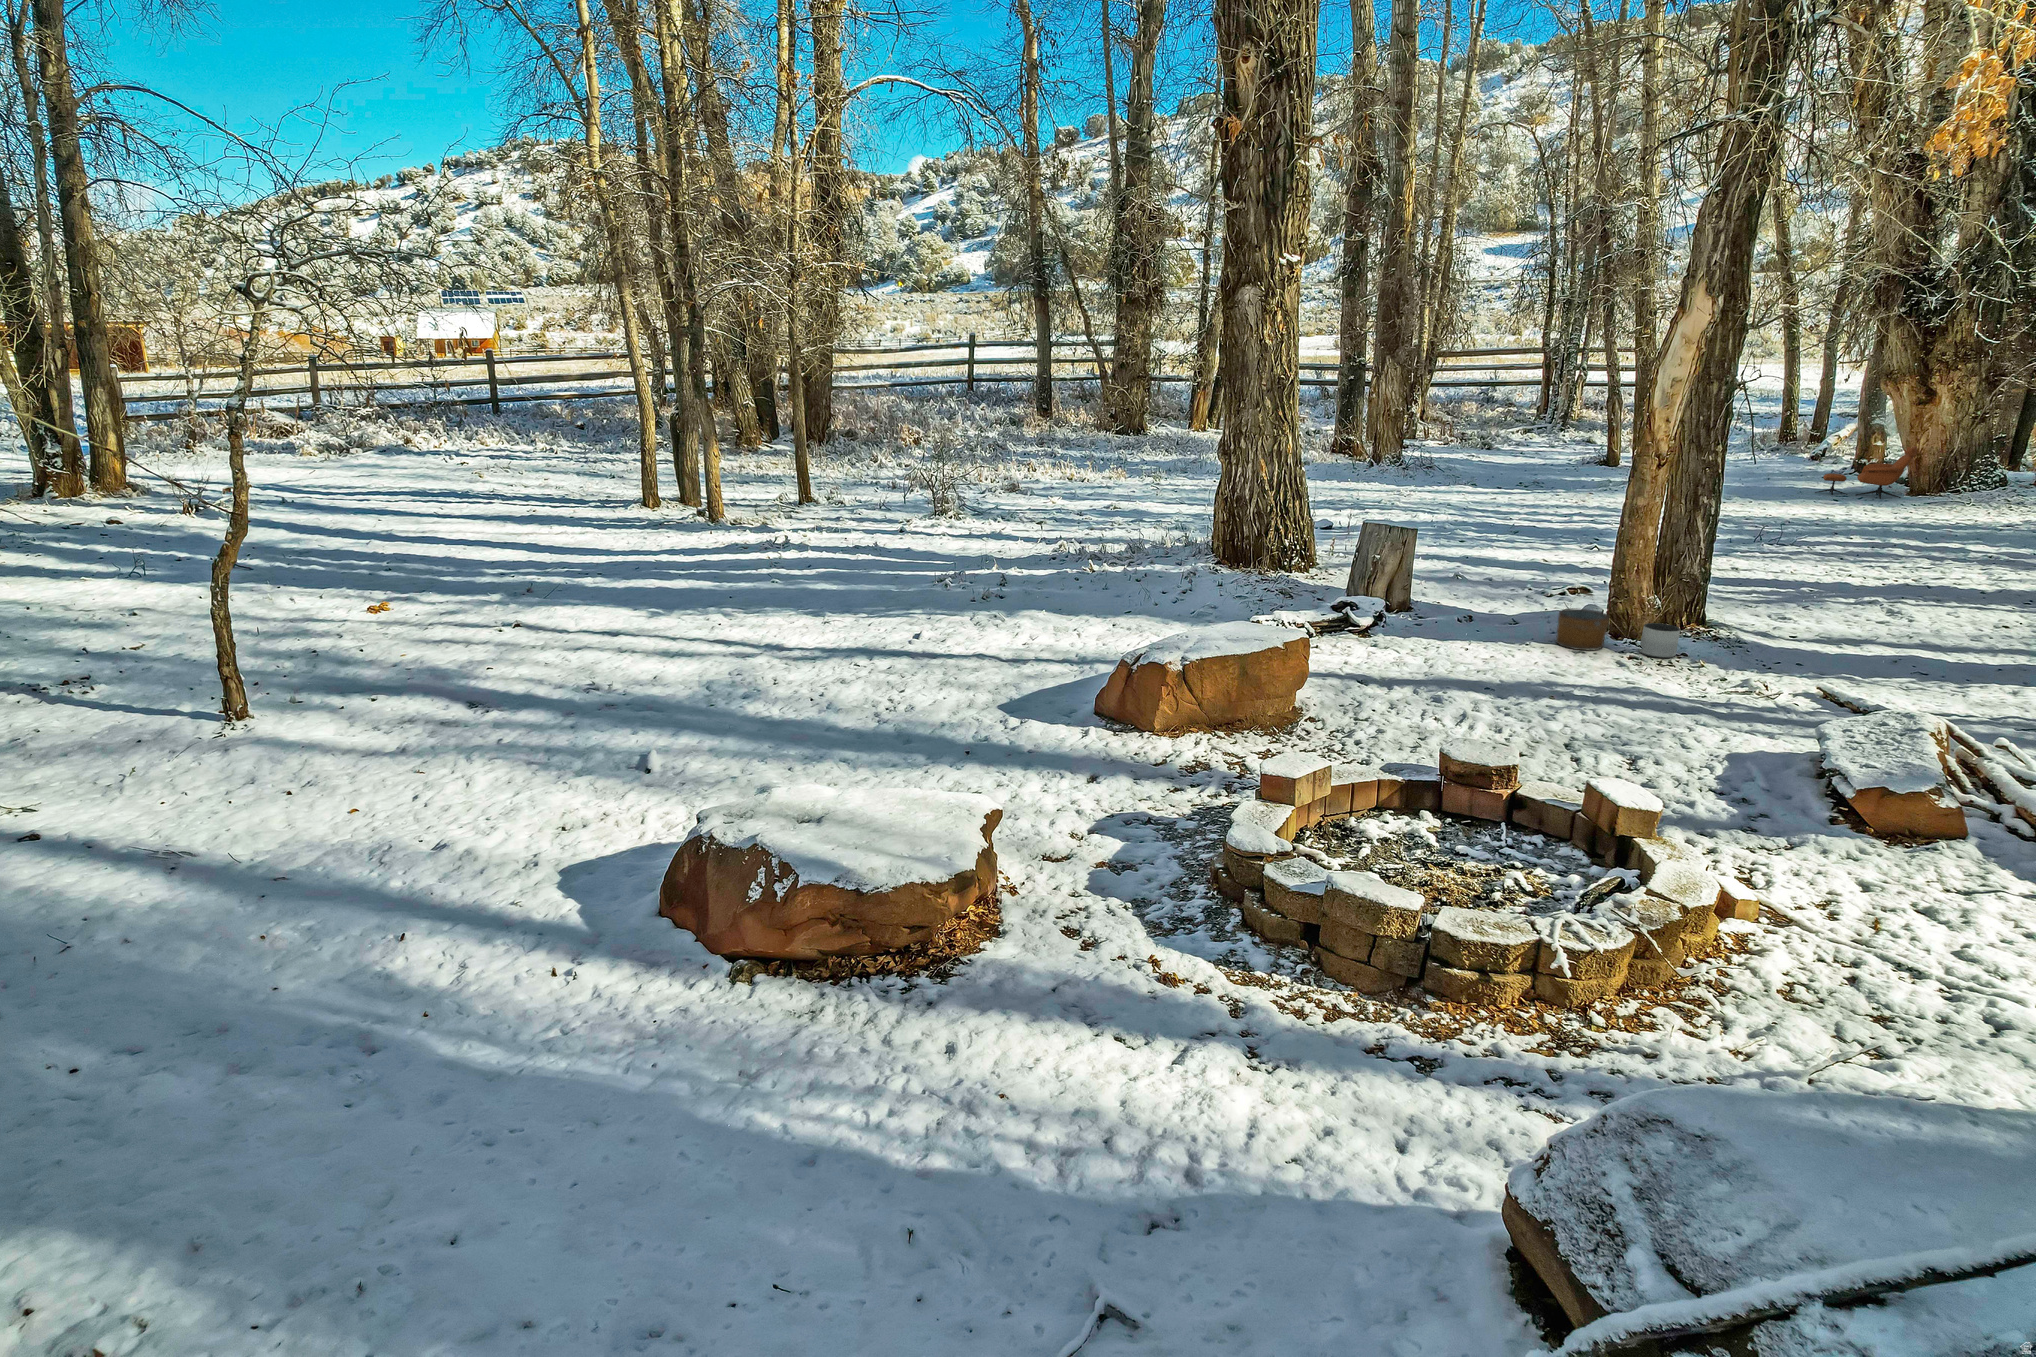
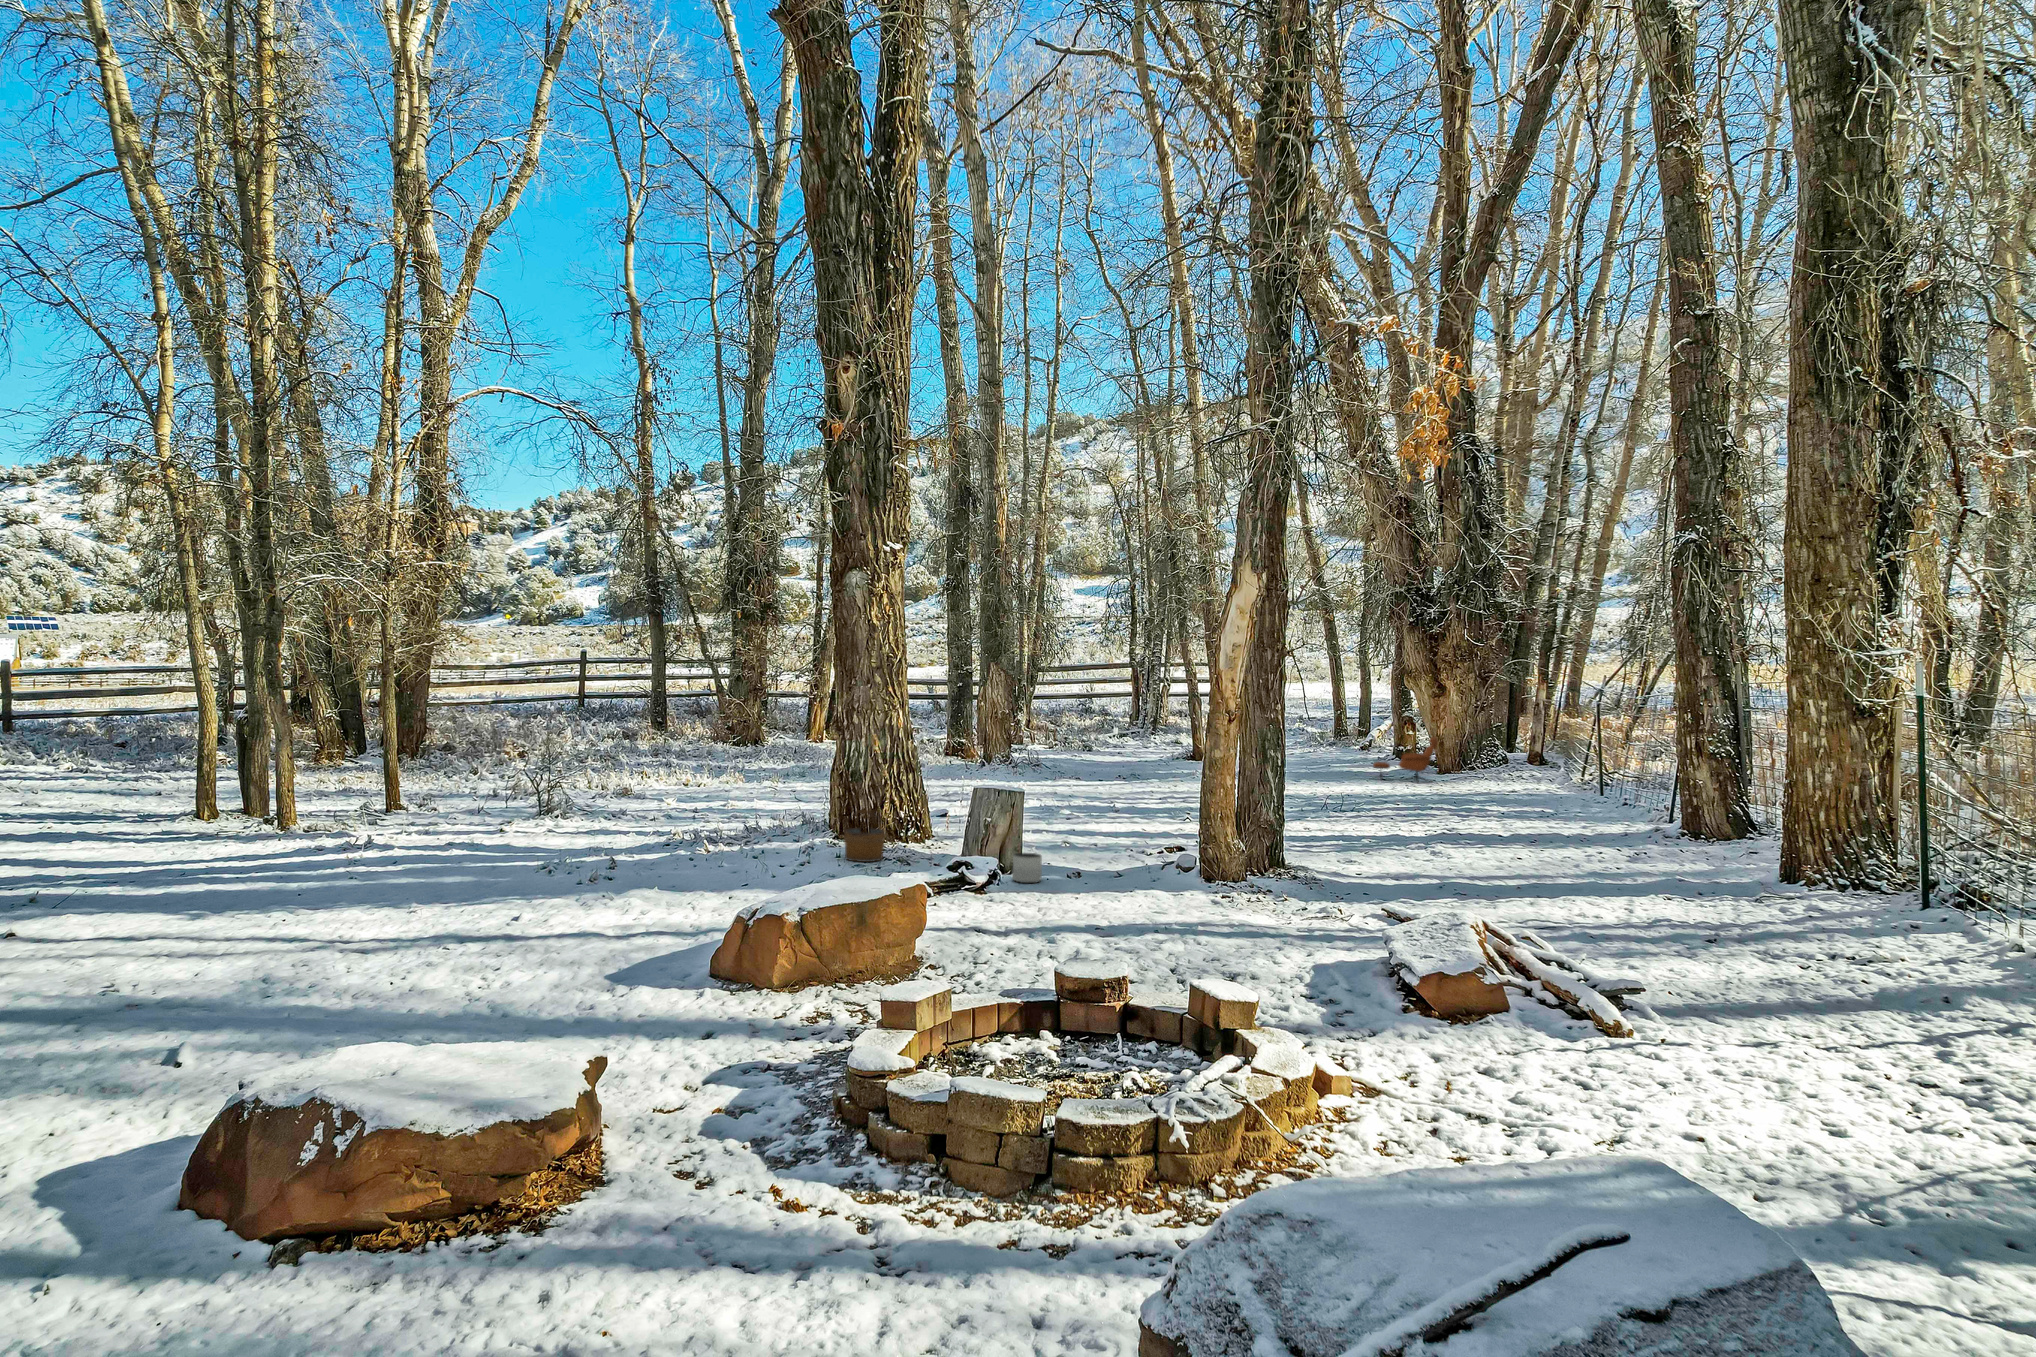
bucket: present [1556,590,1610,651] -> present [844,810,886,862]
planter: present [1639,623,1680,658] -> present [1012,853,1042,883]

